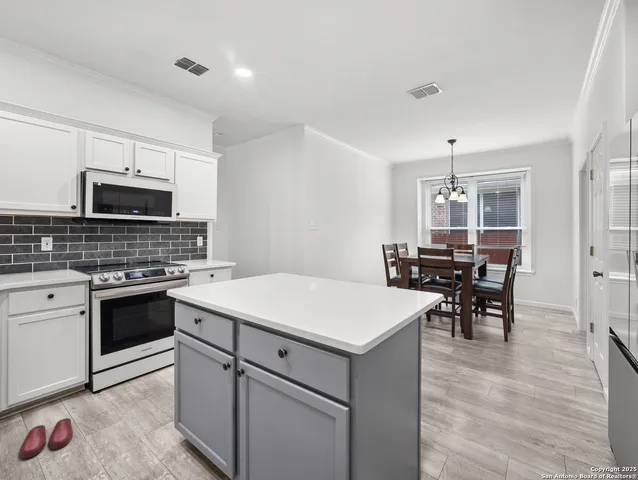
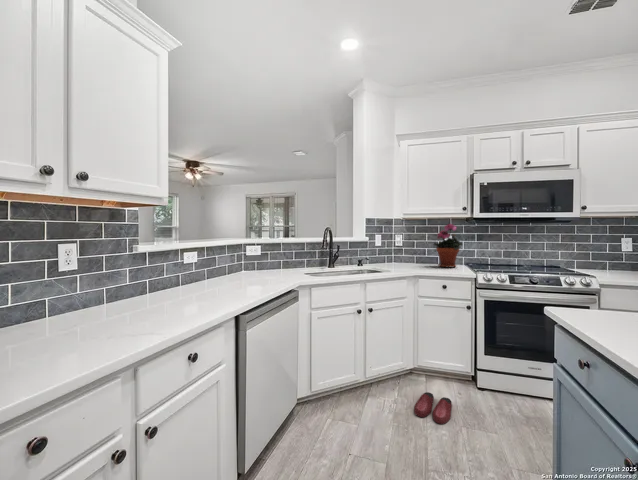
potted plant: none [28,222,70,274] -> present [434,224,462,268]

